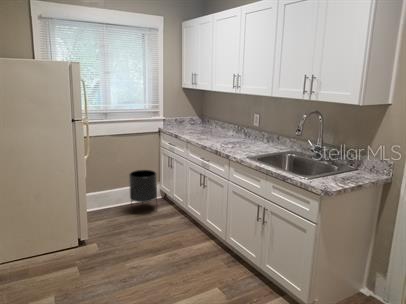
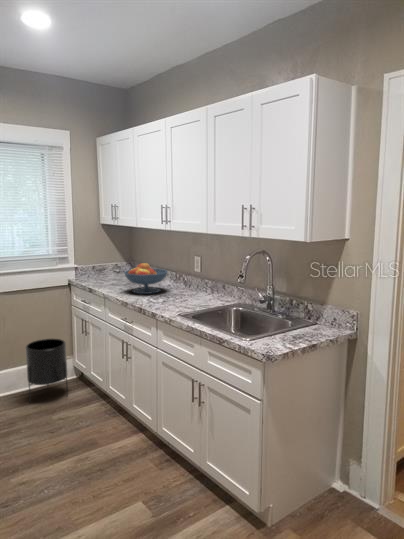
fruit bowl: none [202,117,235,141] -> present [124,263,168,294]

